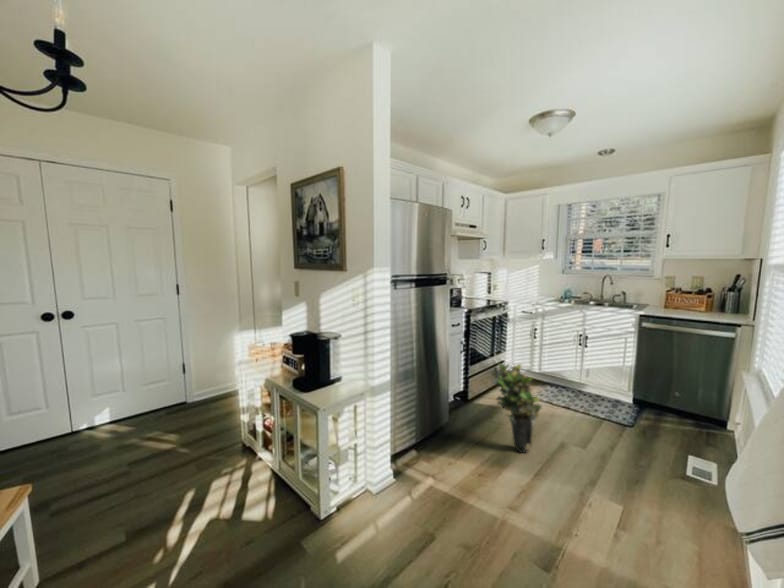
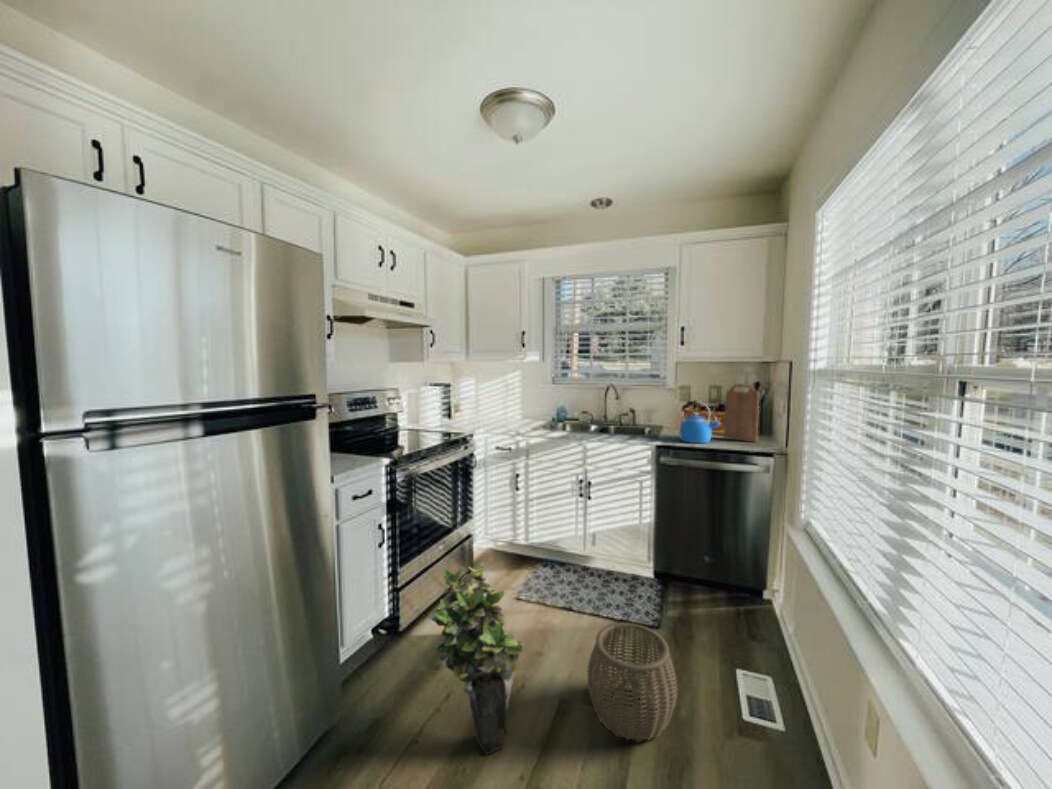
cutting board: none [700,275,733,317] -> present [724,384,759,442]
kettle: none [660,286,695,315] -> present [680,401,720,443]
woven basket: none [579,409,638,469] -> present [588,623,677,741]

